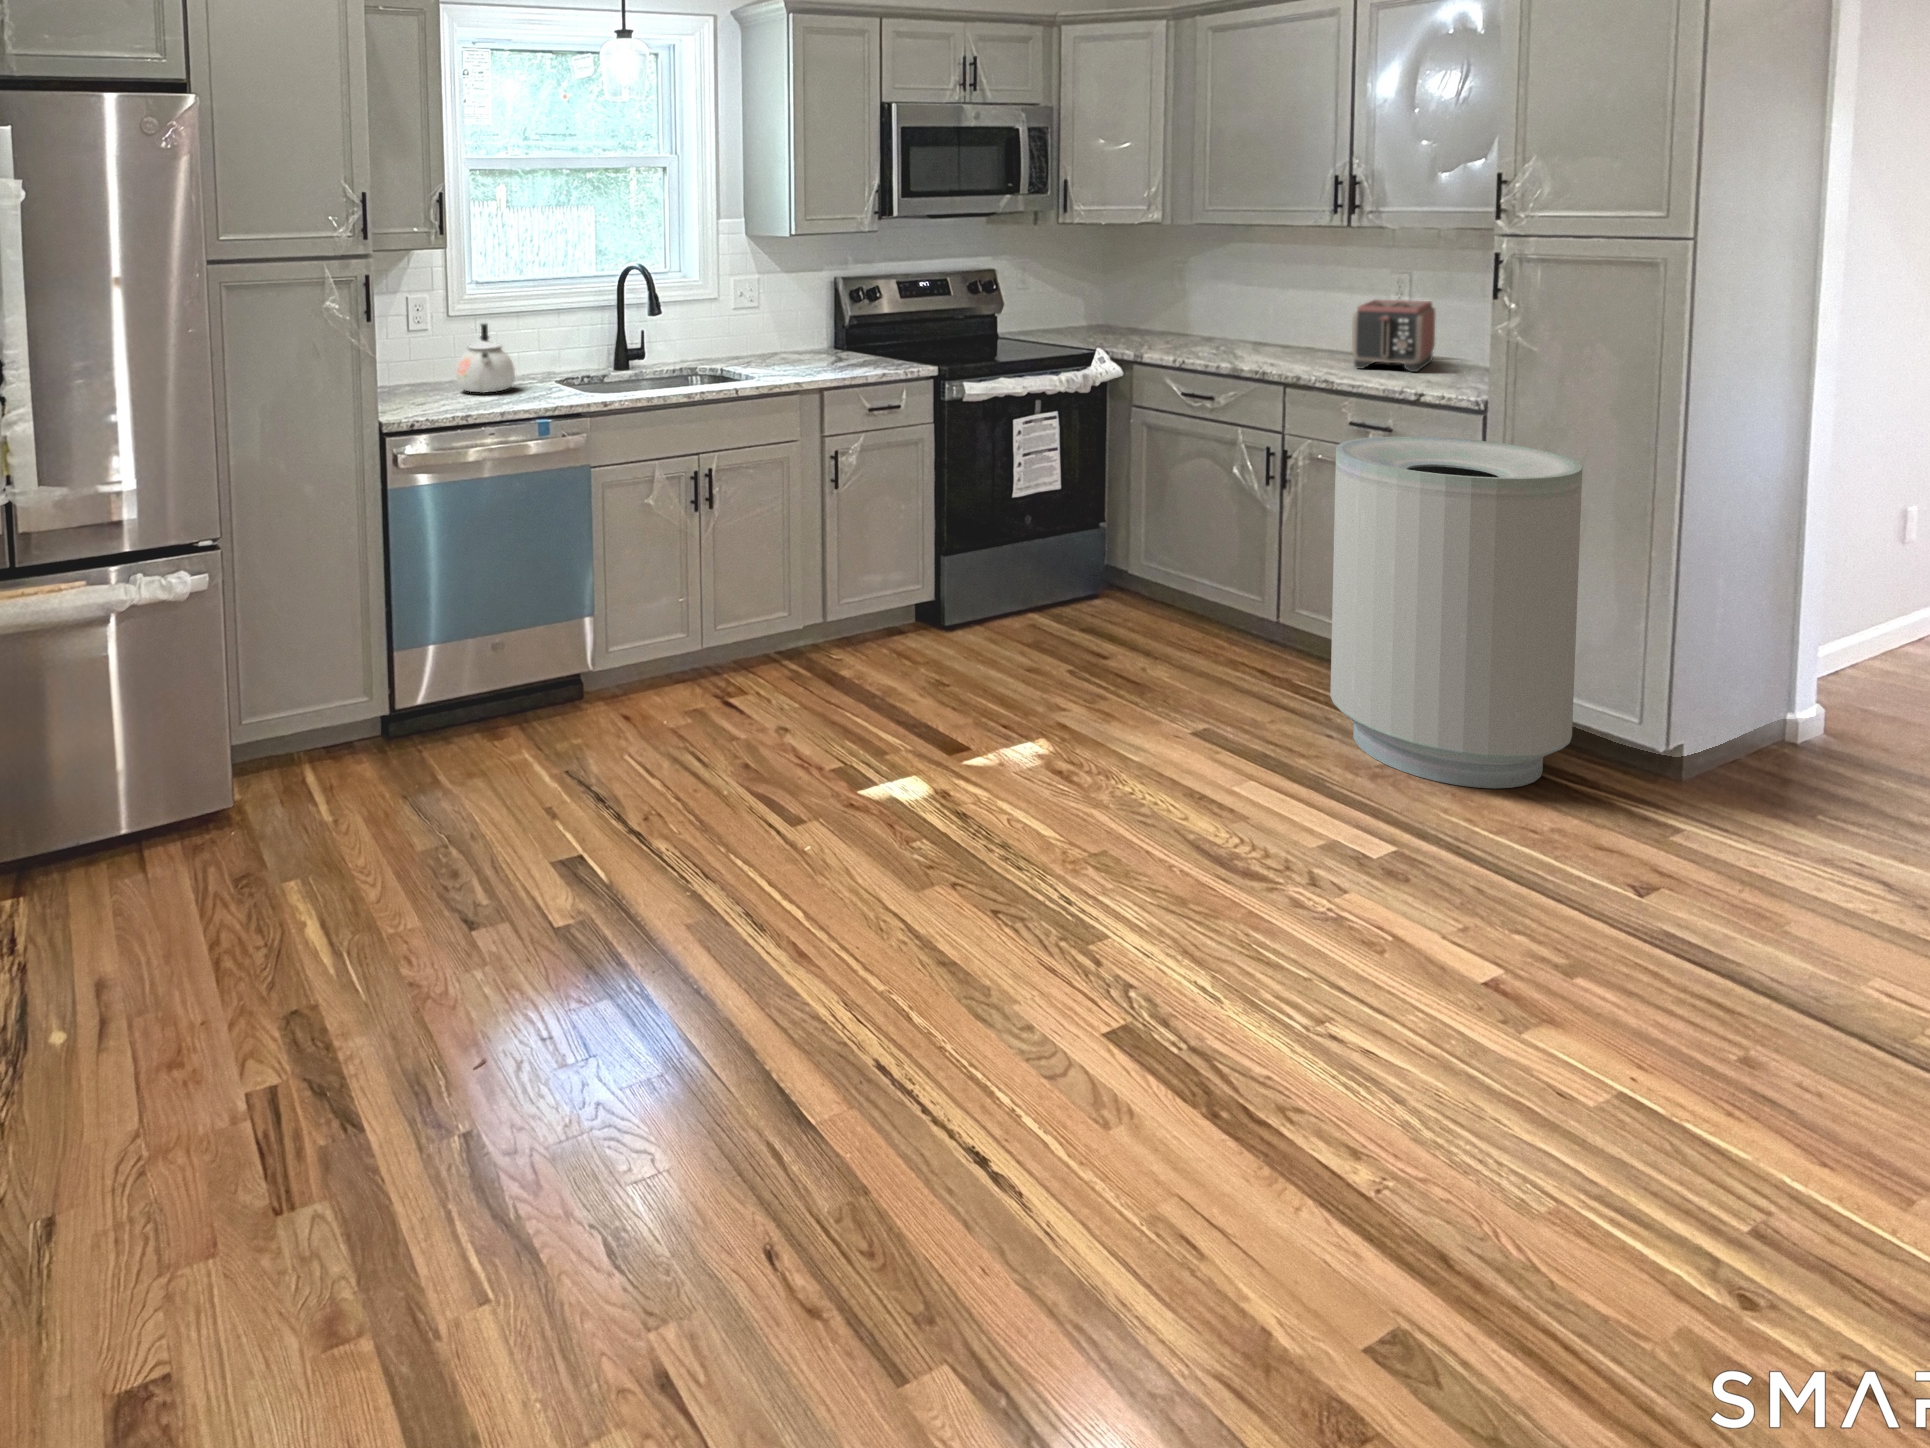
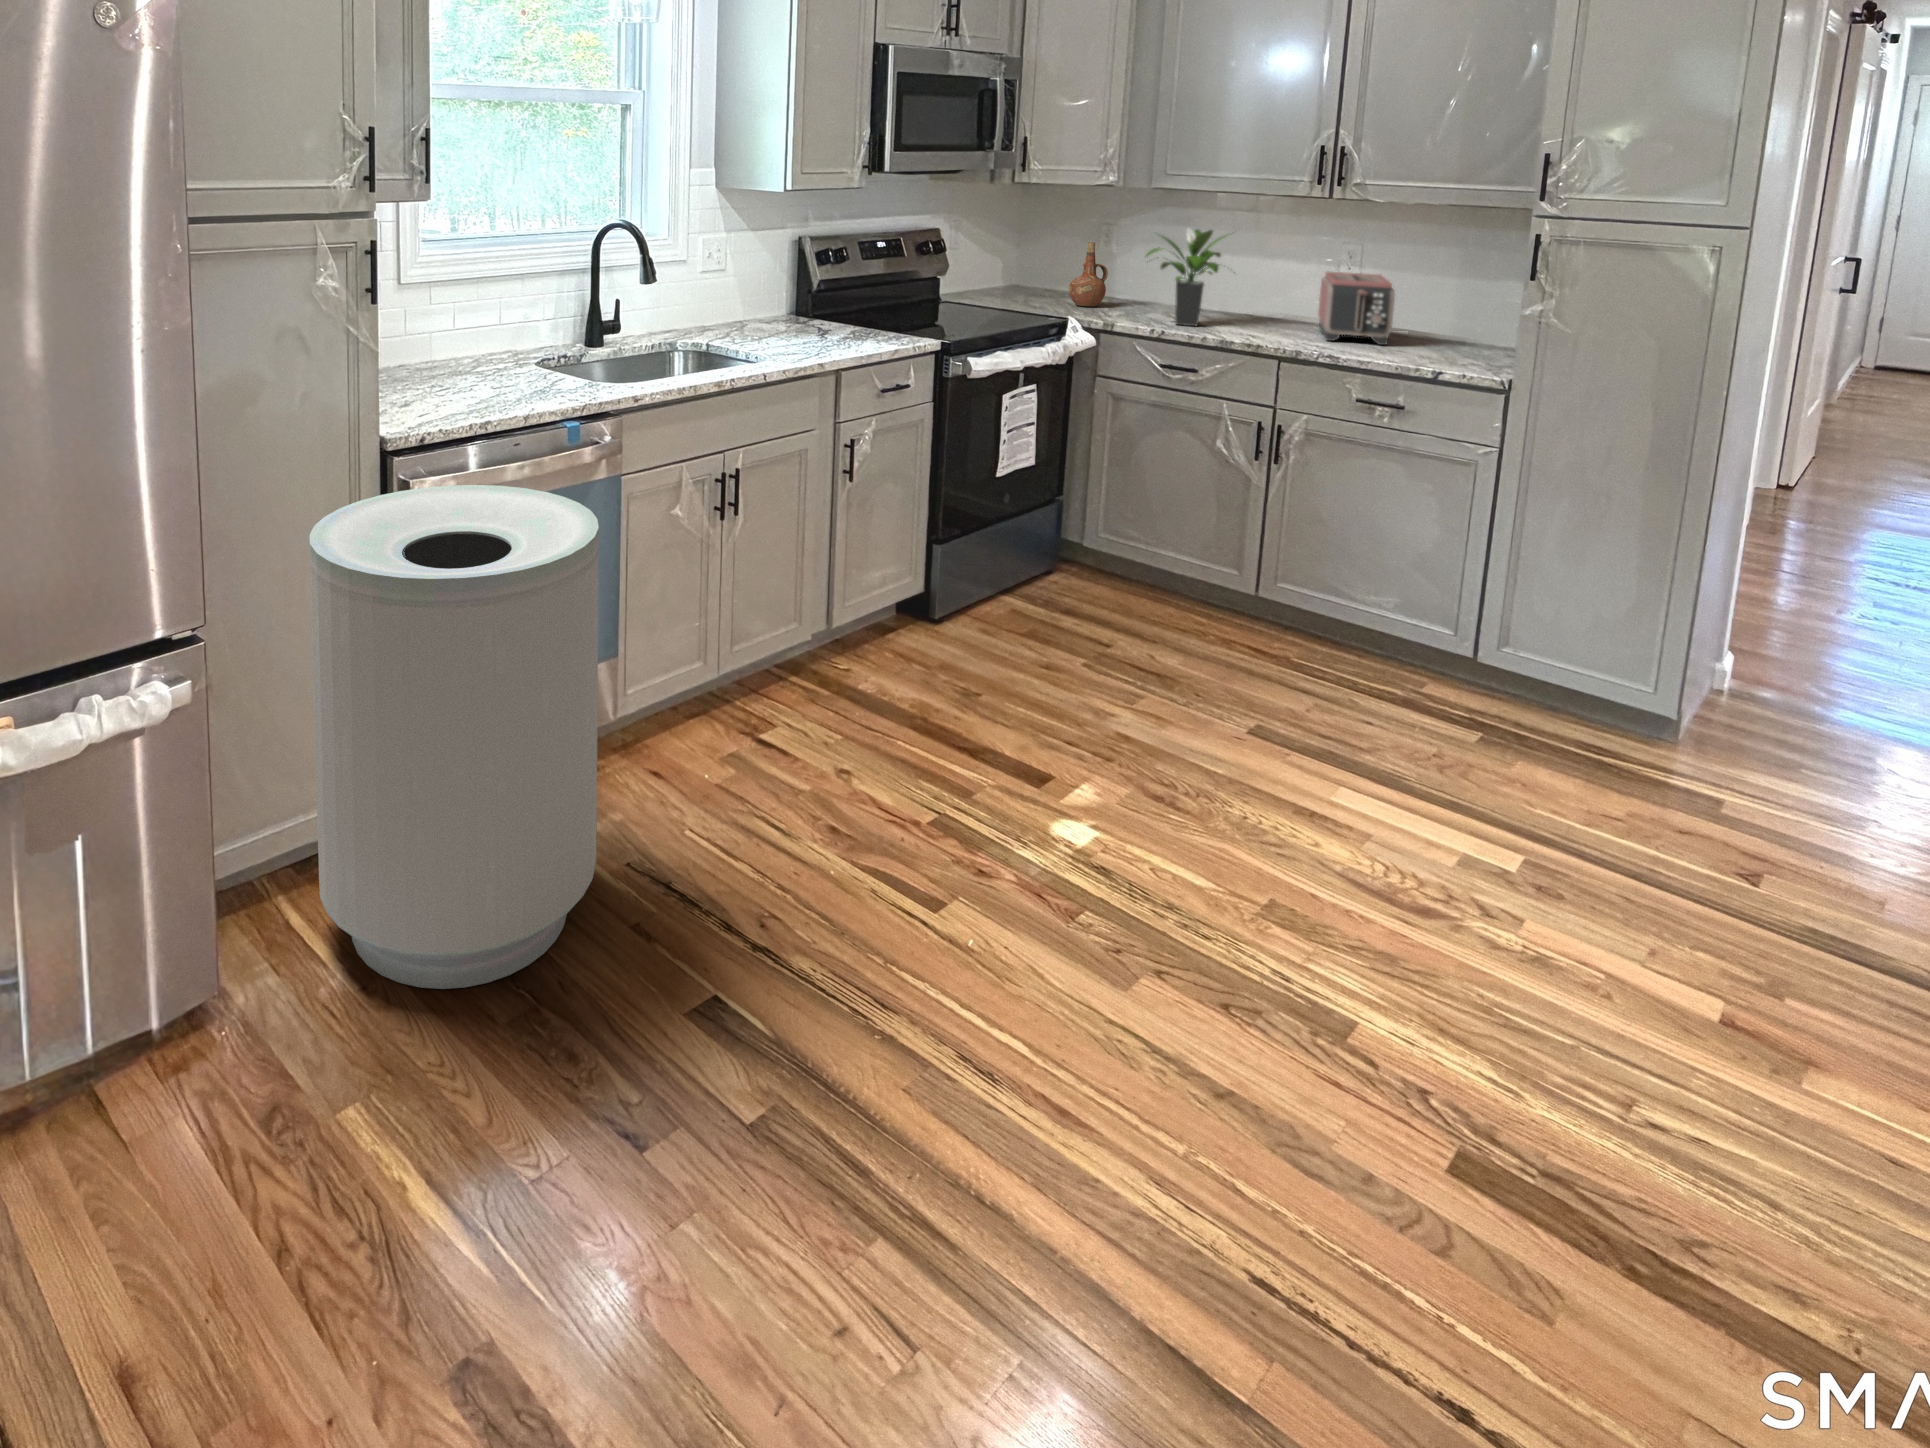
potted plant: none [1174,259,1275,357] -> present [1146,229,1235,326]
ceramic pitcher: none [1127,277,1167,340] -> present [1068,242,1108,306]
kettle: present [457,324,515,393] -> none [427,295,501,382]
trash can: present [1330,436,1582,788] -> present [310,485,599,989]

